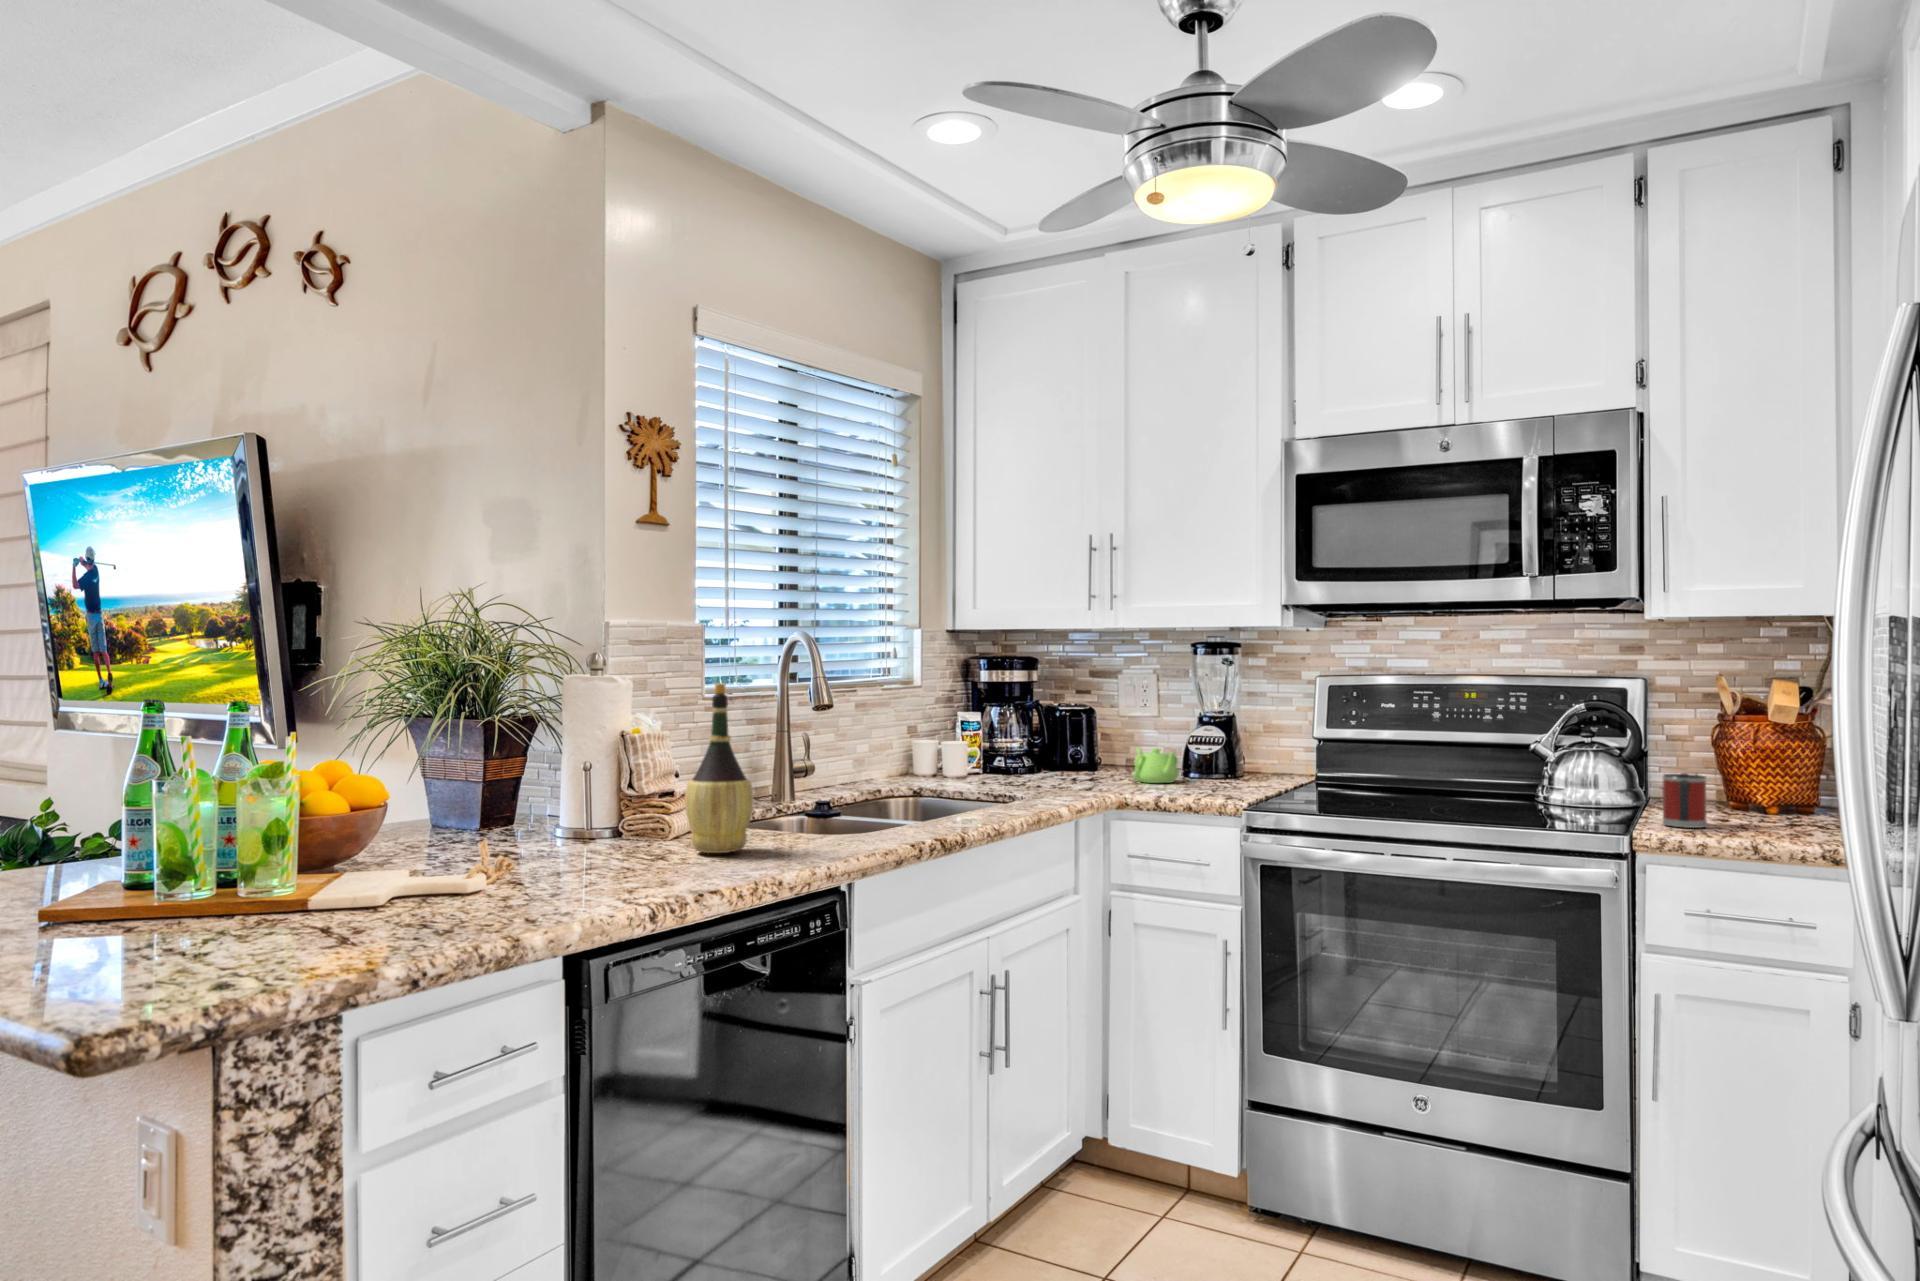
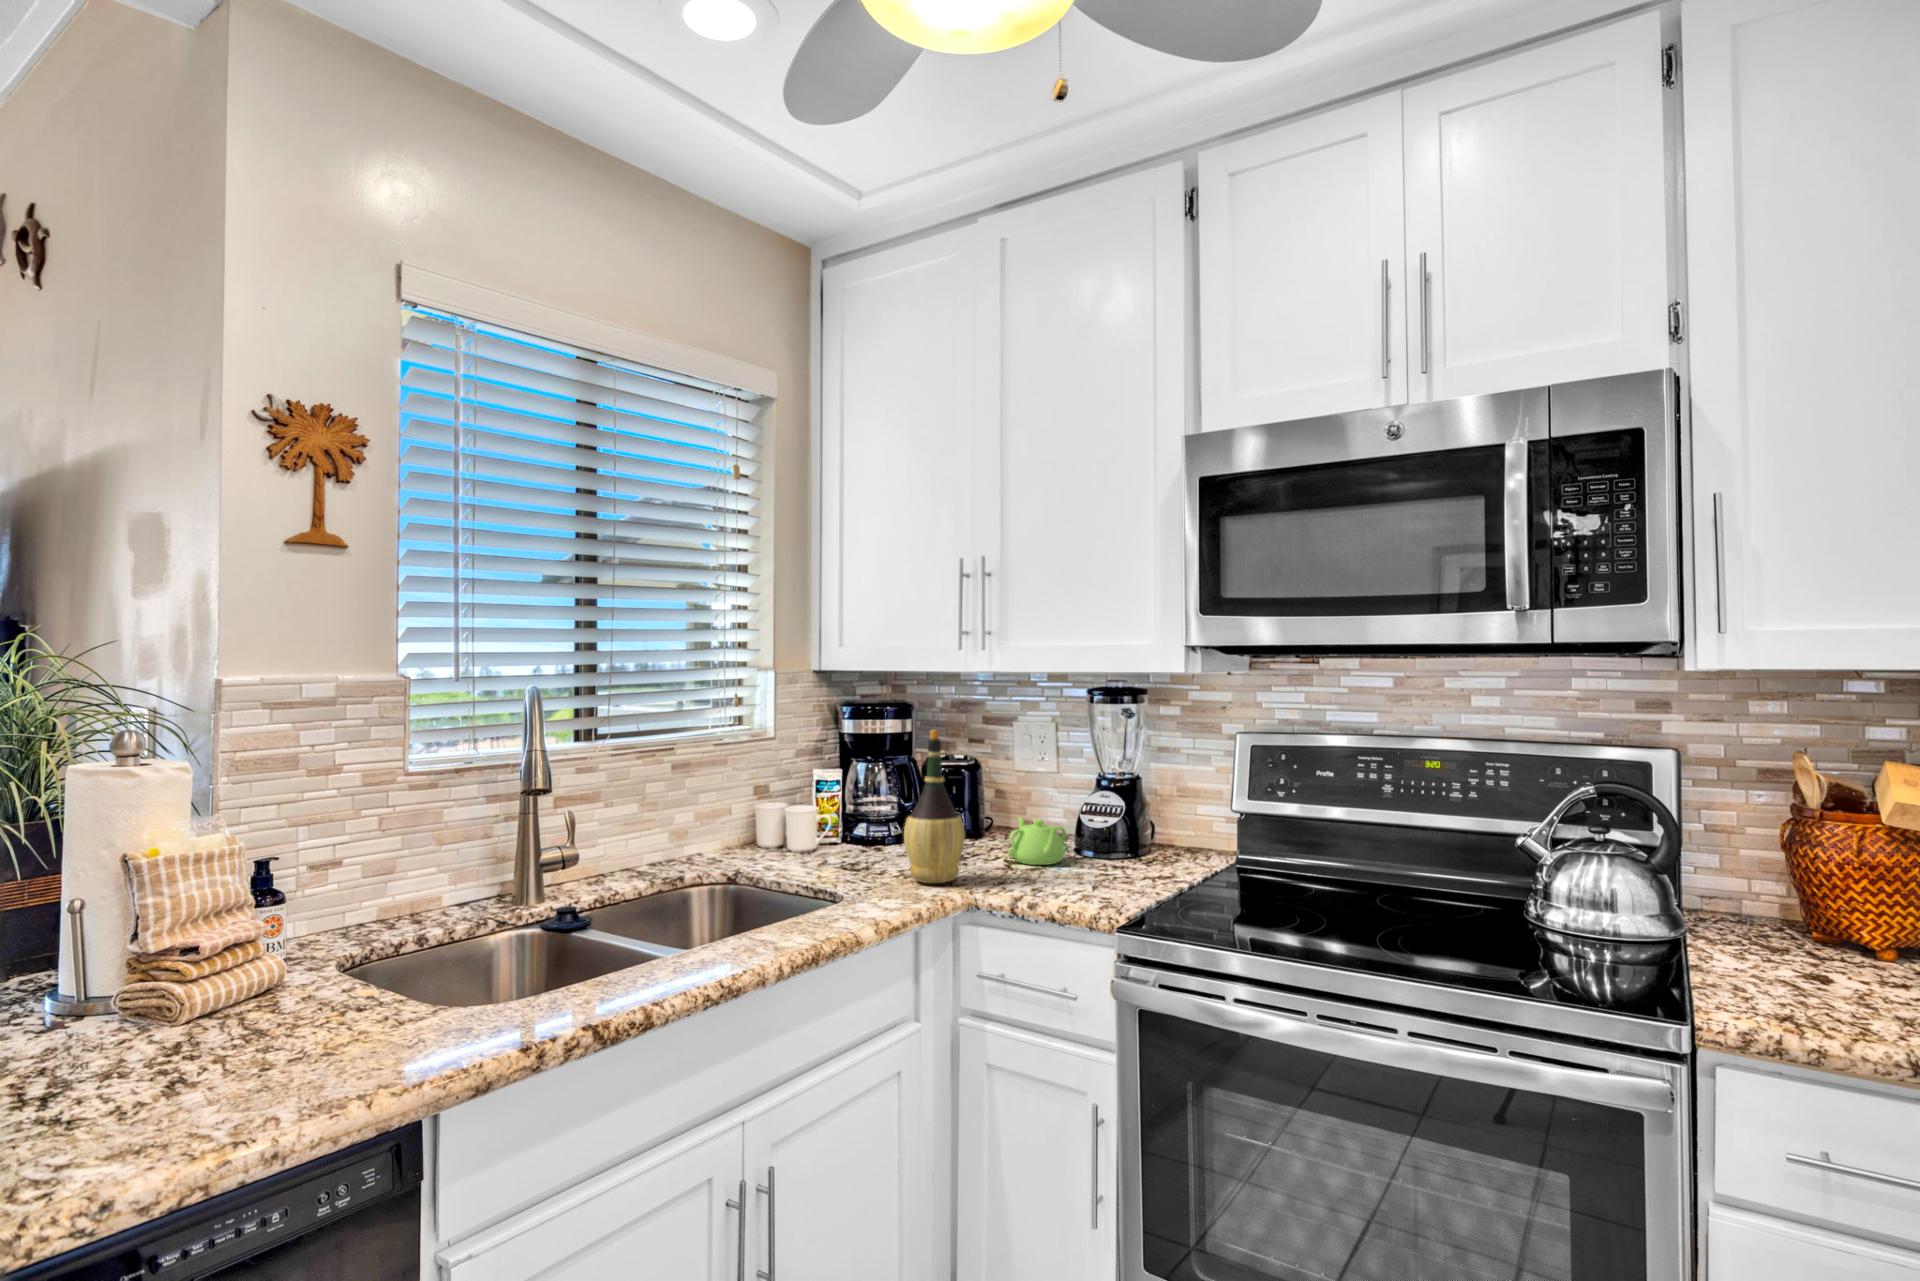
wine bottle: present [685,683,754,853] -> present [904,730,965,883]
mug: present [1663,773,1707,828] -> none [1729,908,1804,1001]

